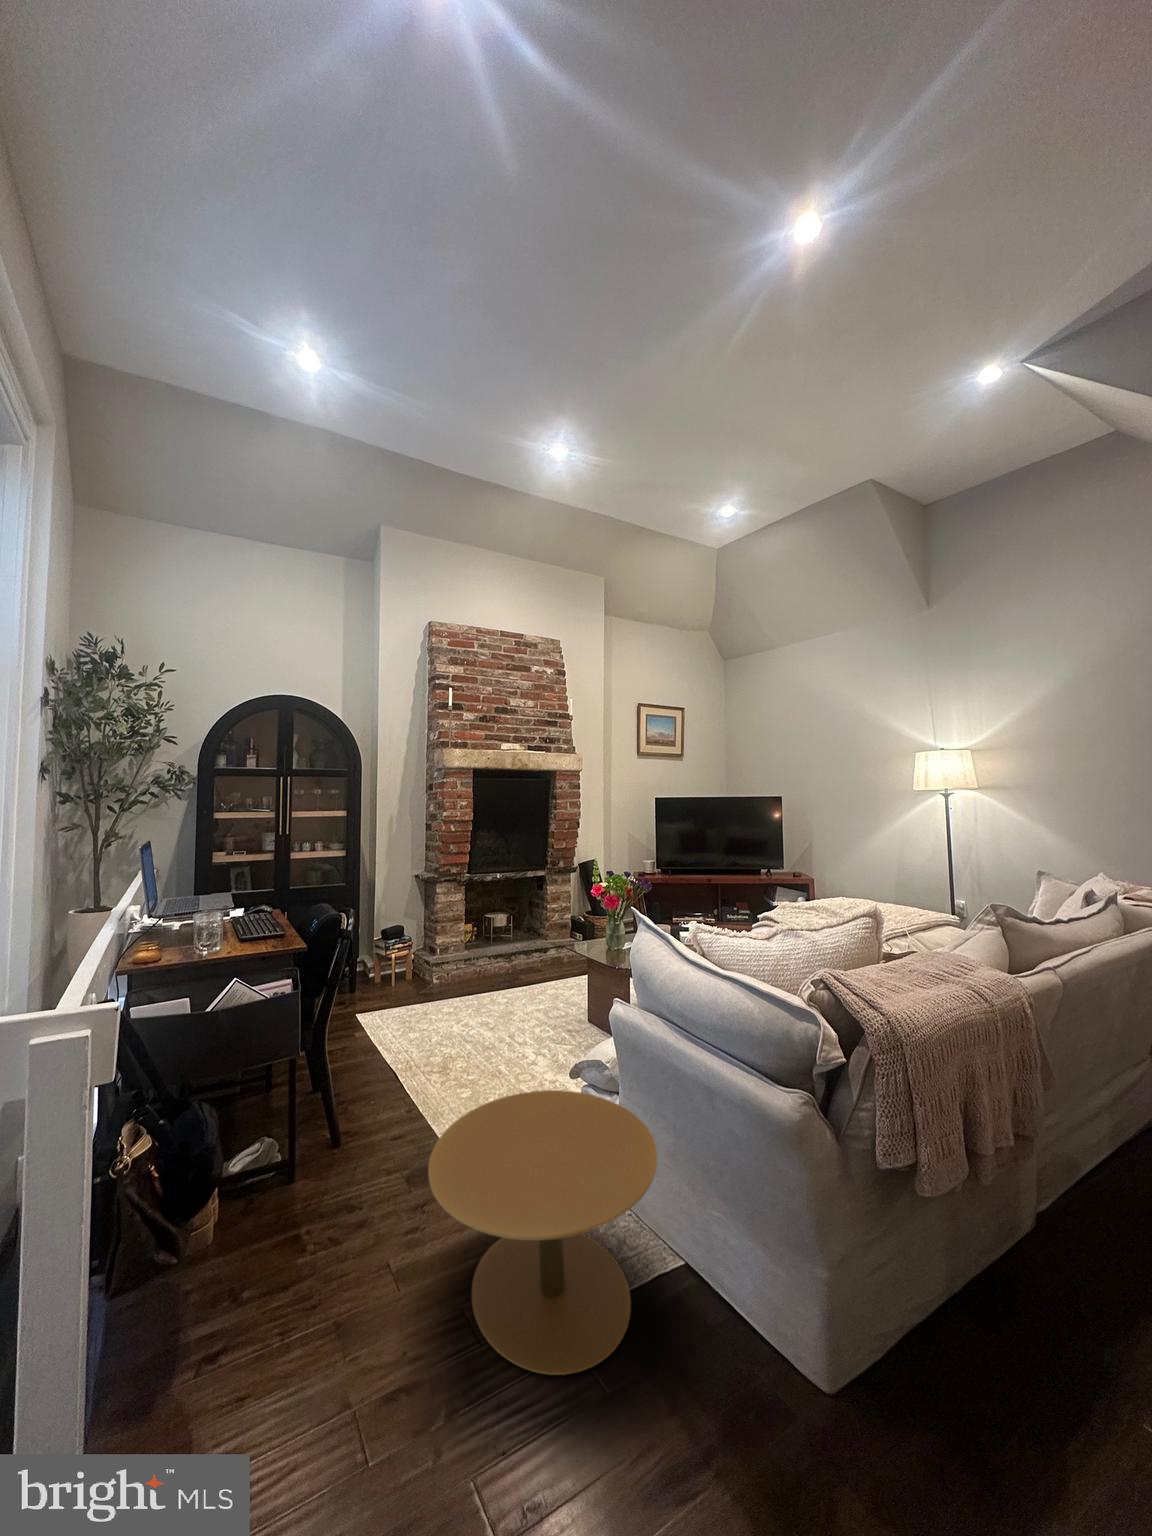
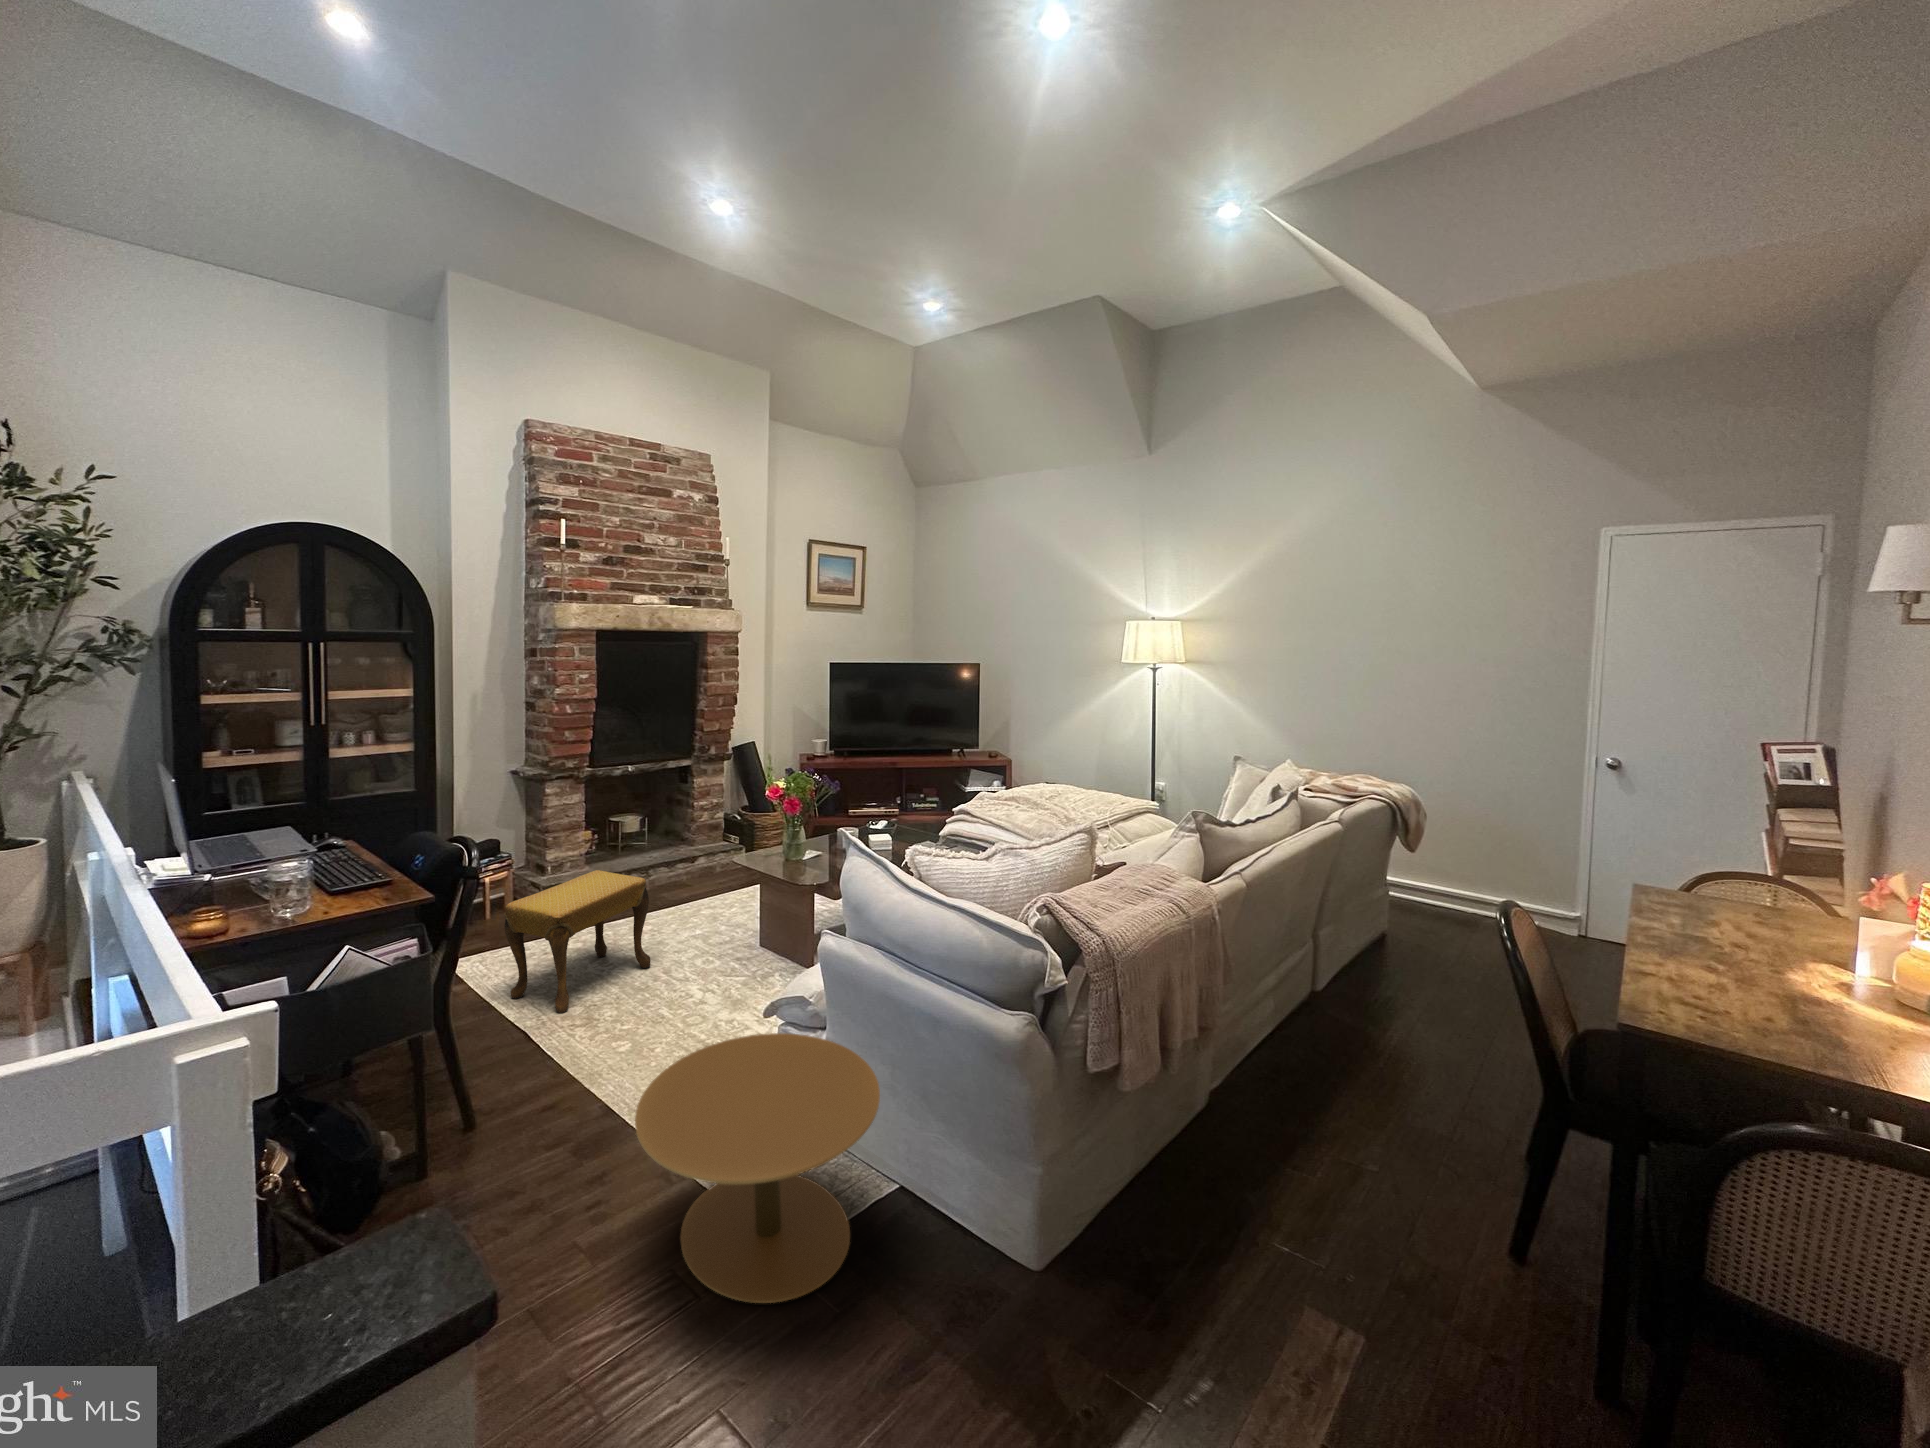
footstool: none [388,947,498,1060] -> present [504,870,651,1013]

